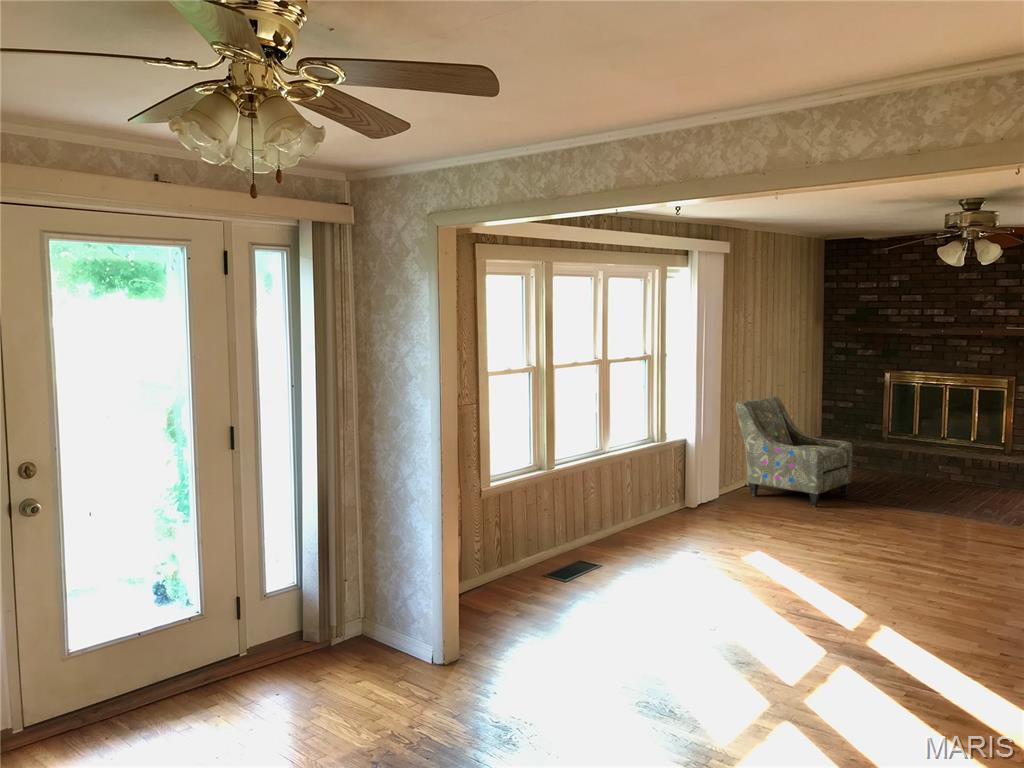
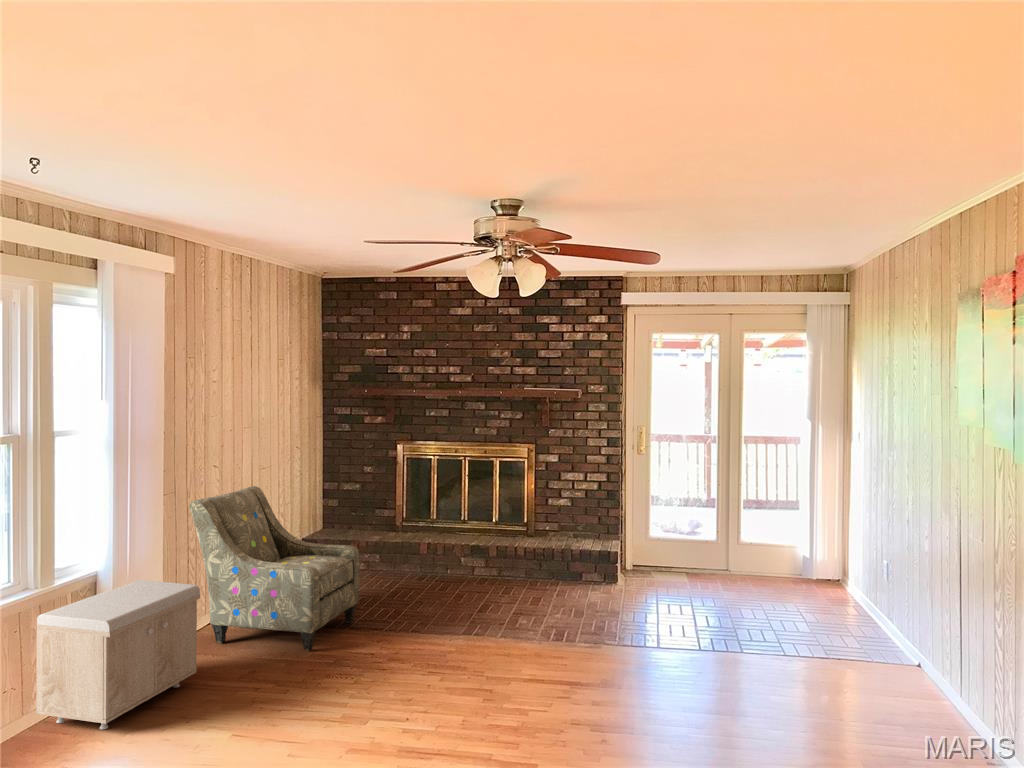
storage bench: none [658,446,746,524] -> present [36,580,200,729]

